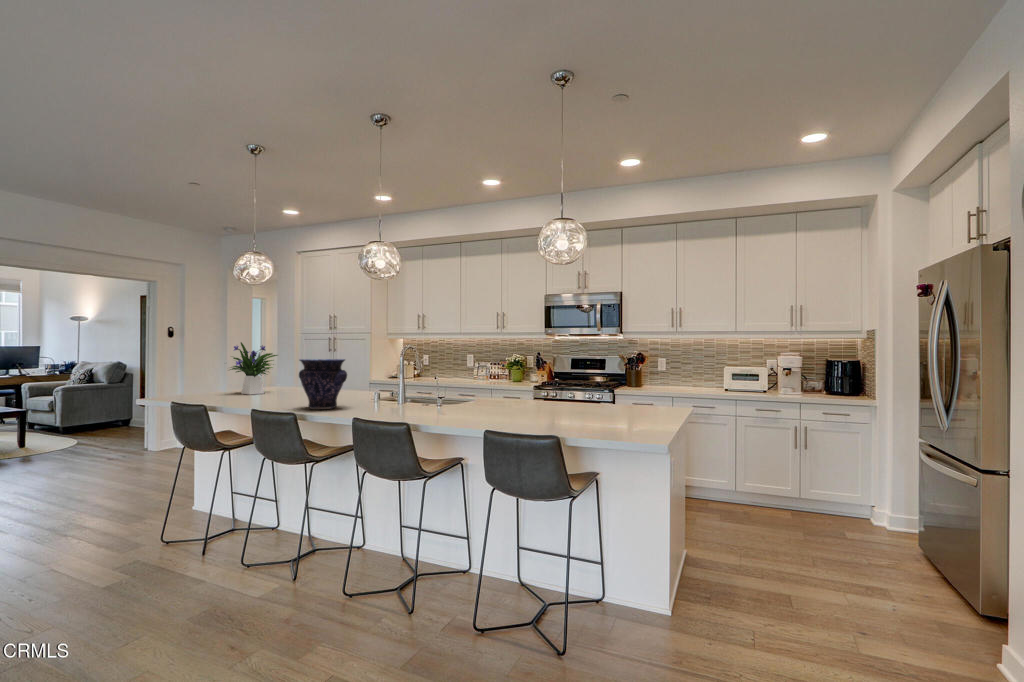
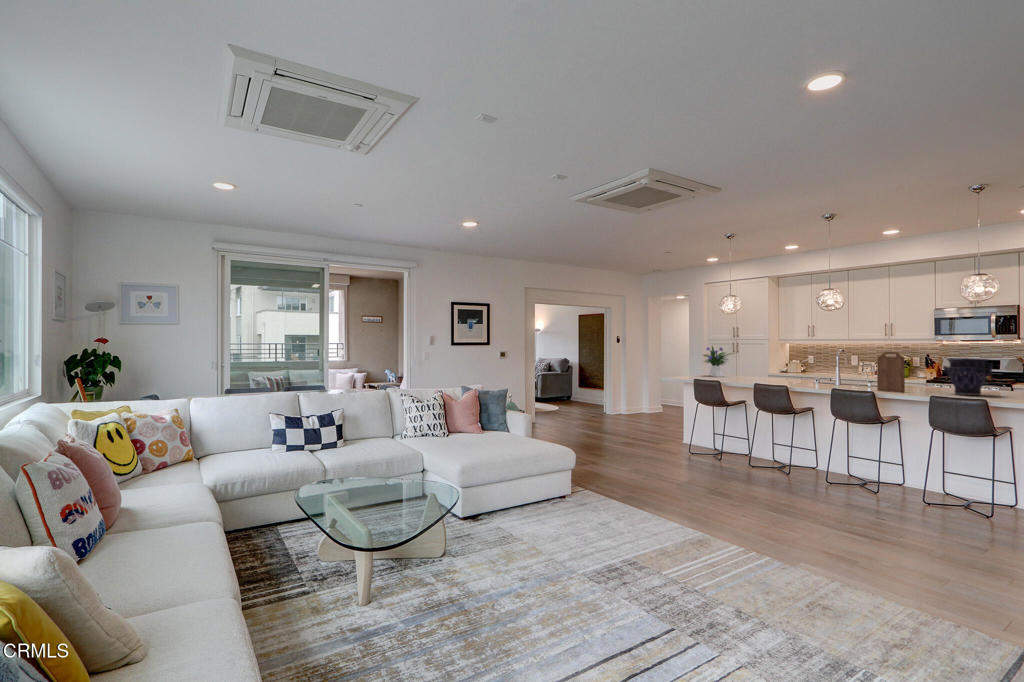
cutting board: none [431,353,465,422] -> present [877,352,905,392]
vase: present [299,359,347,409] -> present [943,358,992,395]

